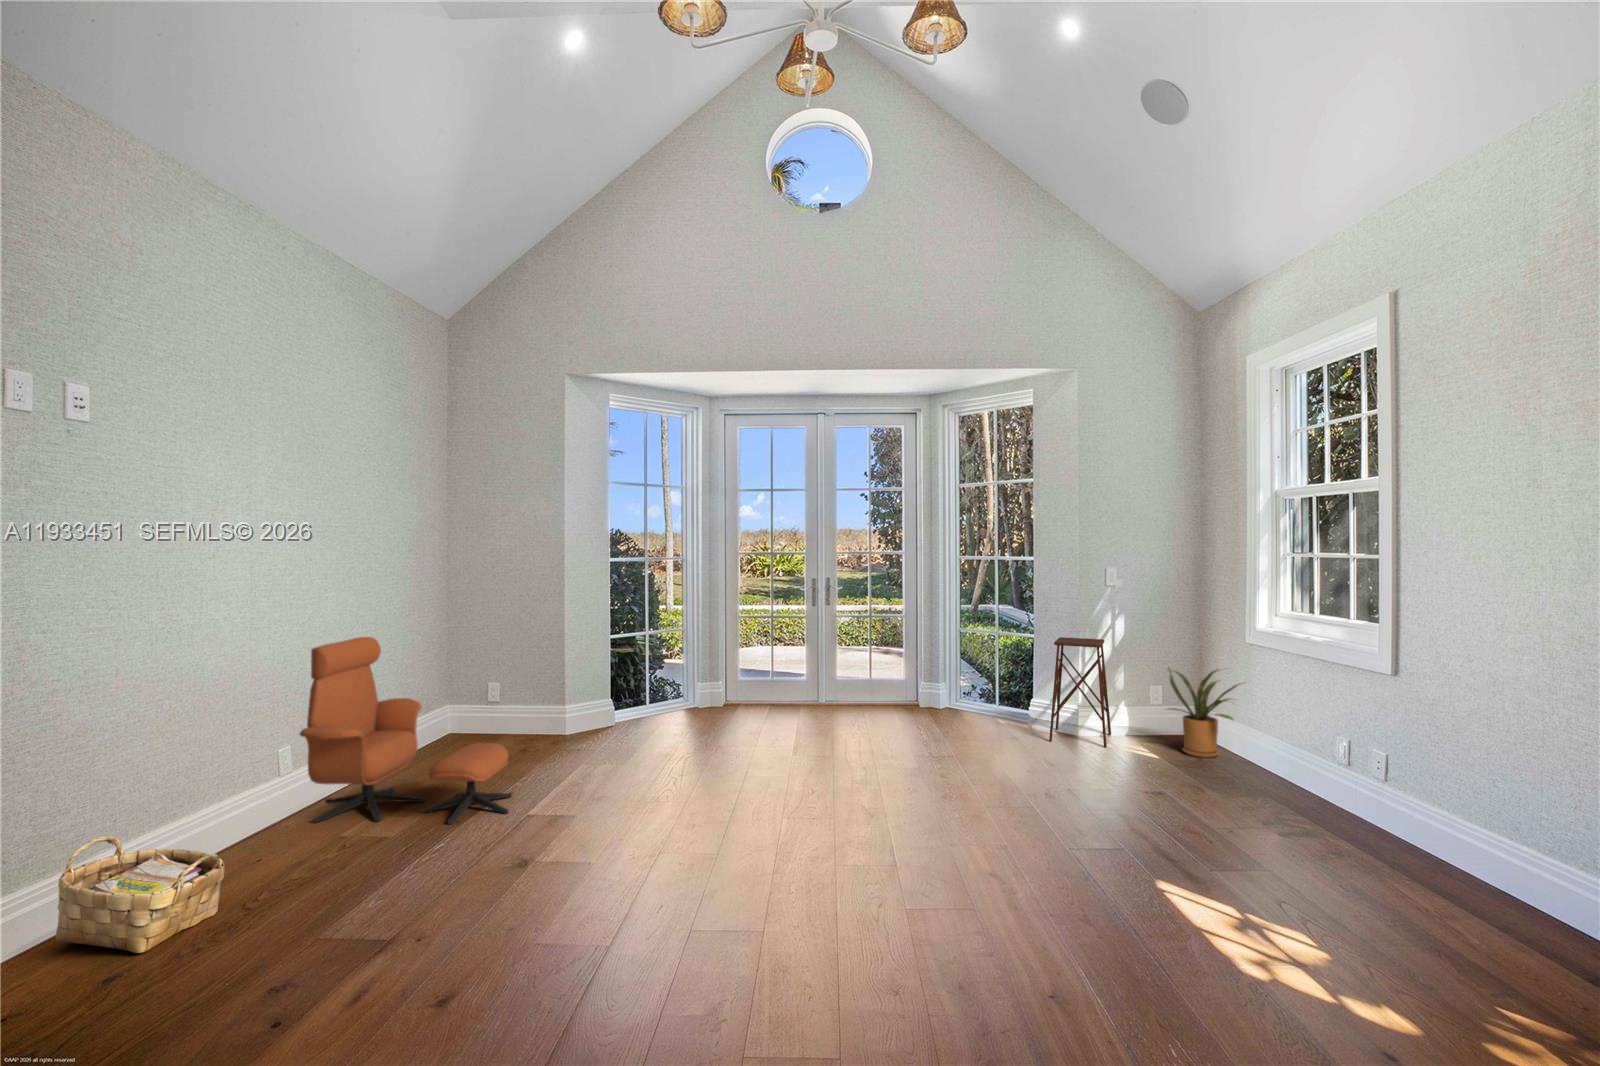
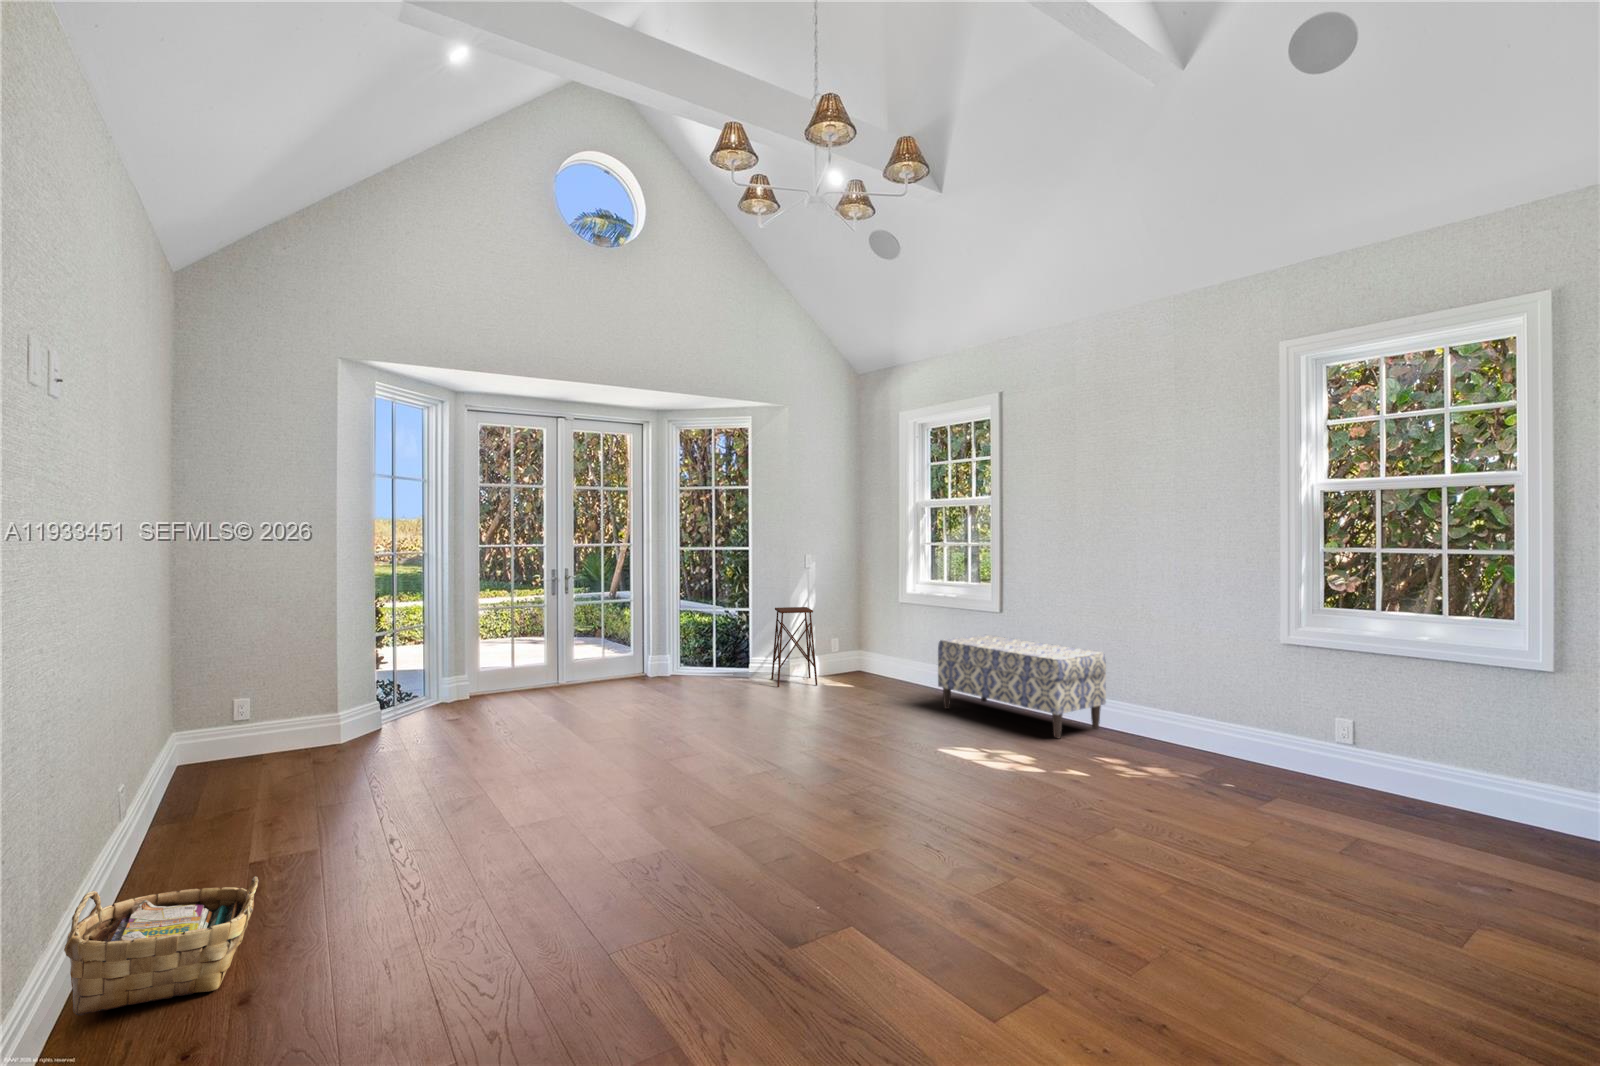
lounge chair: present [300,637,512,824] -> none [145,650,406,866]
house plant: present [1168,668,1244,758] -> none [847,619,904,683]
bench: none [1253,708,1583,924] -> present [938,635,1106,738]

